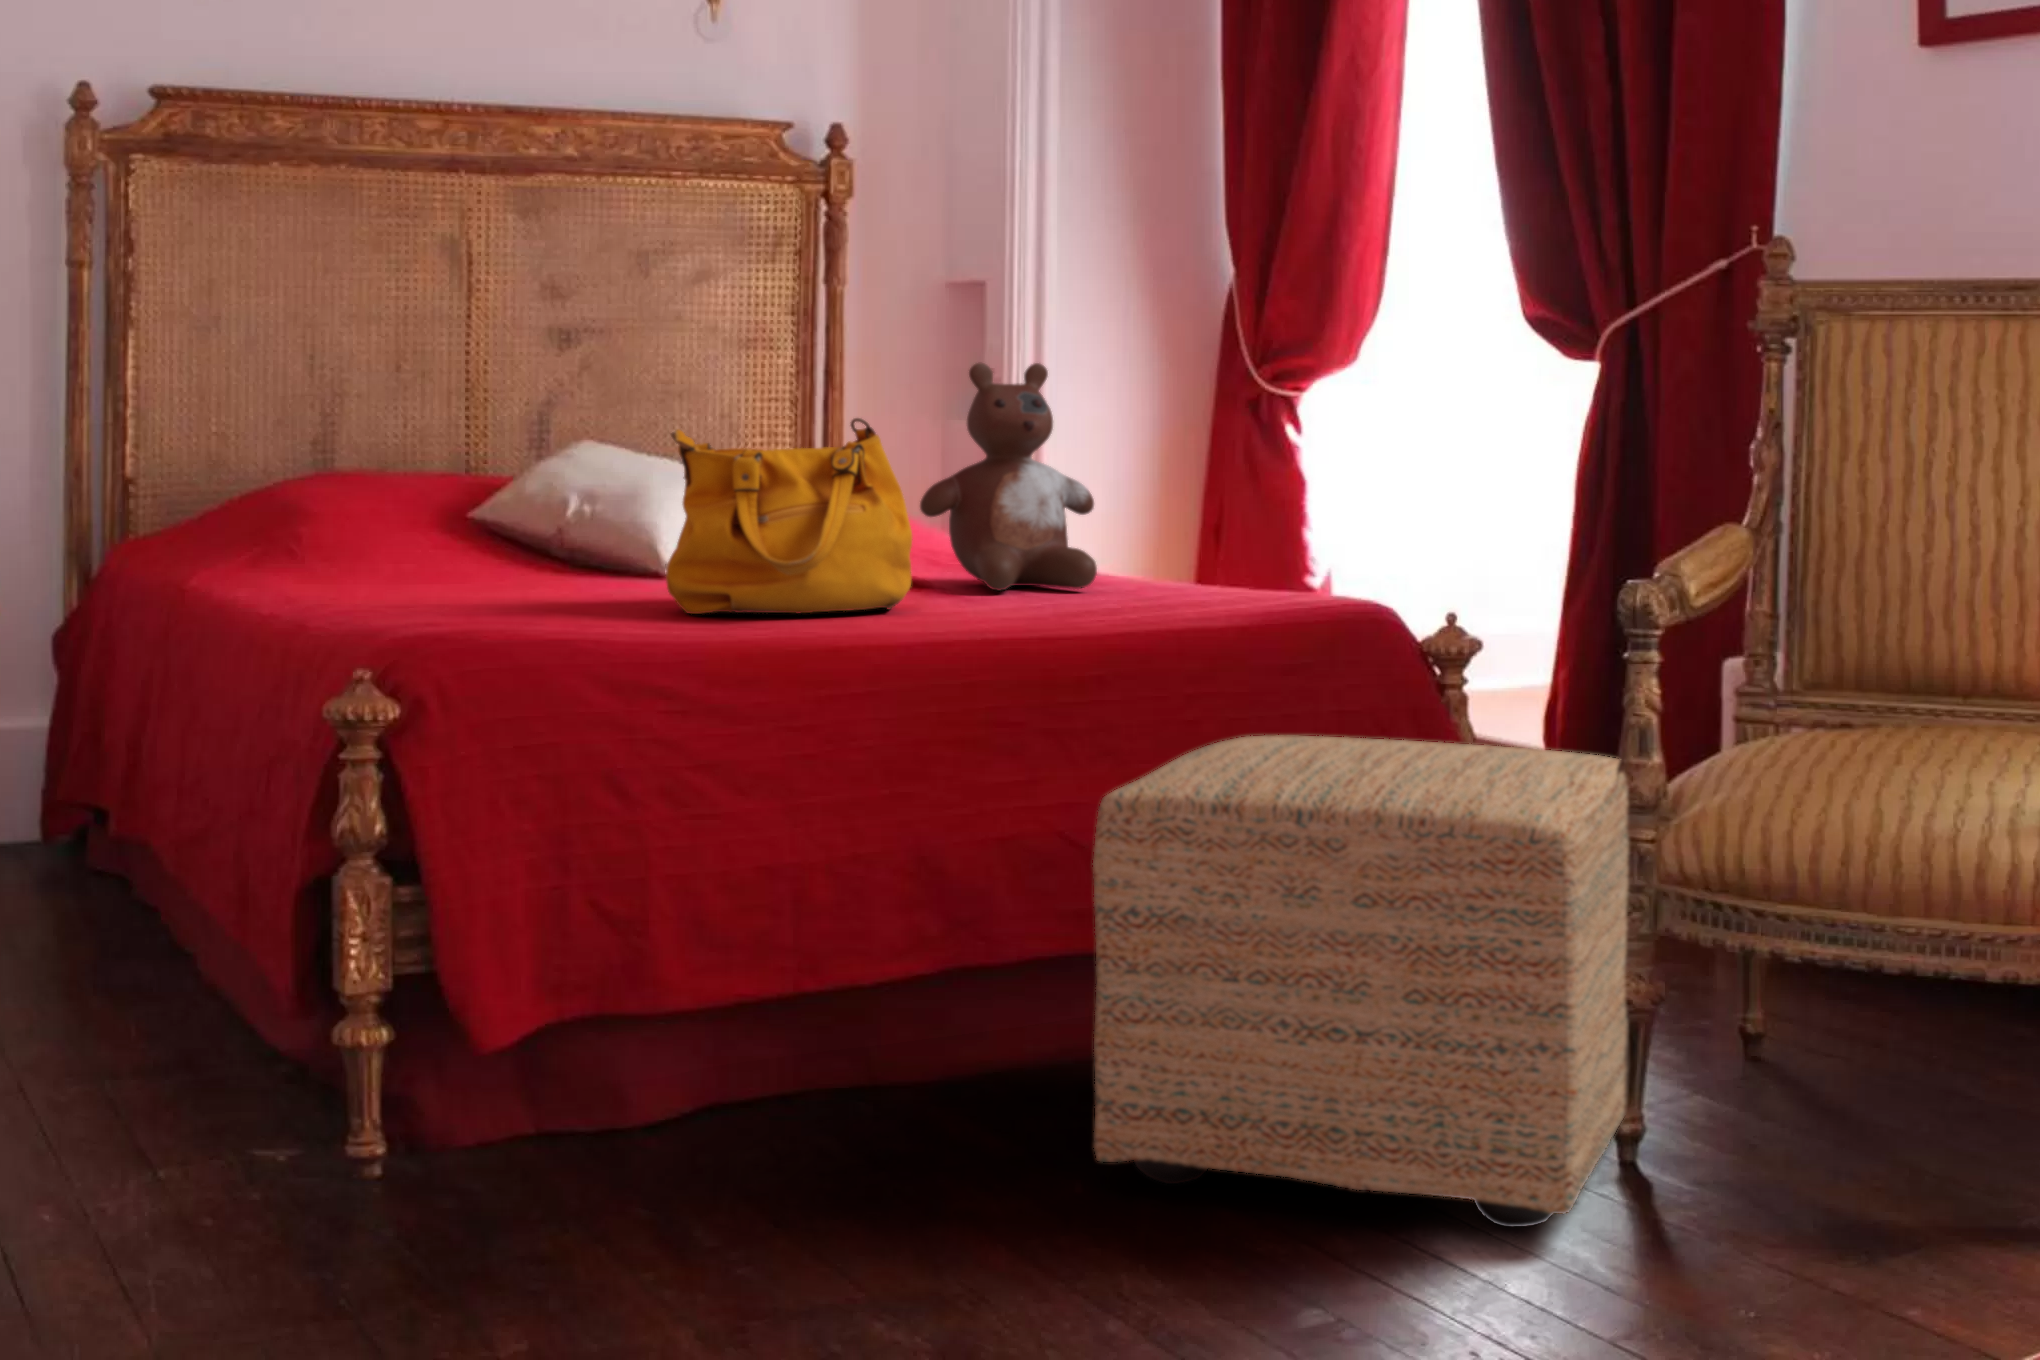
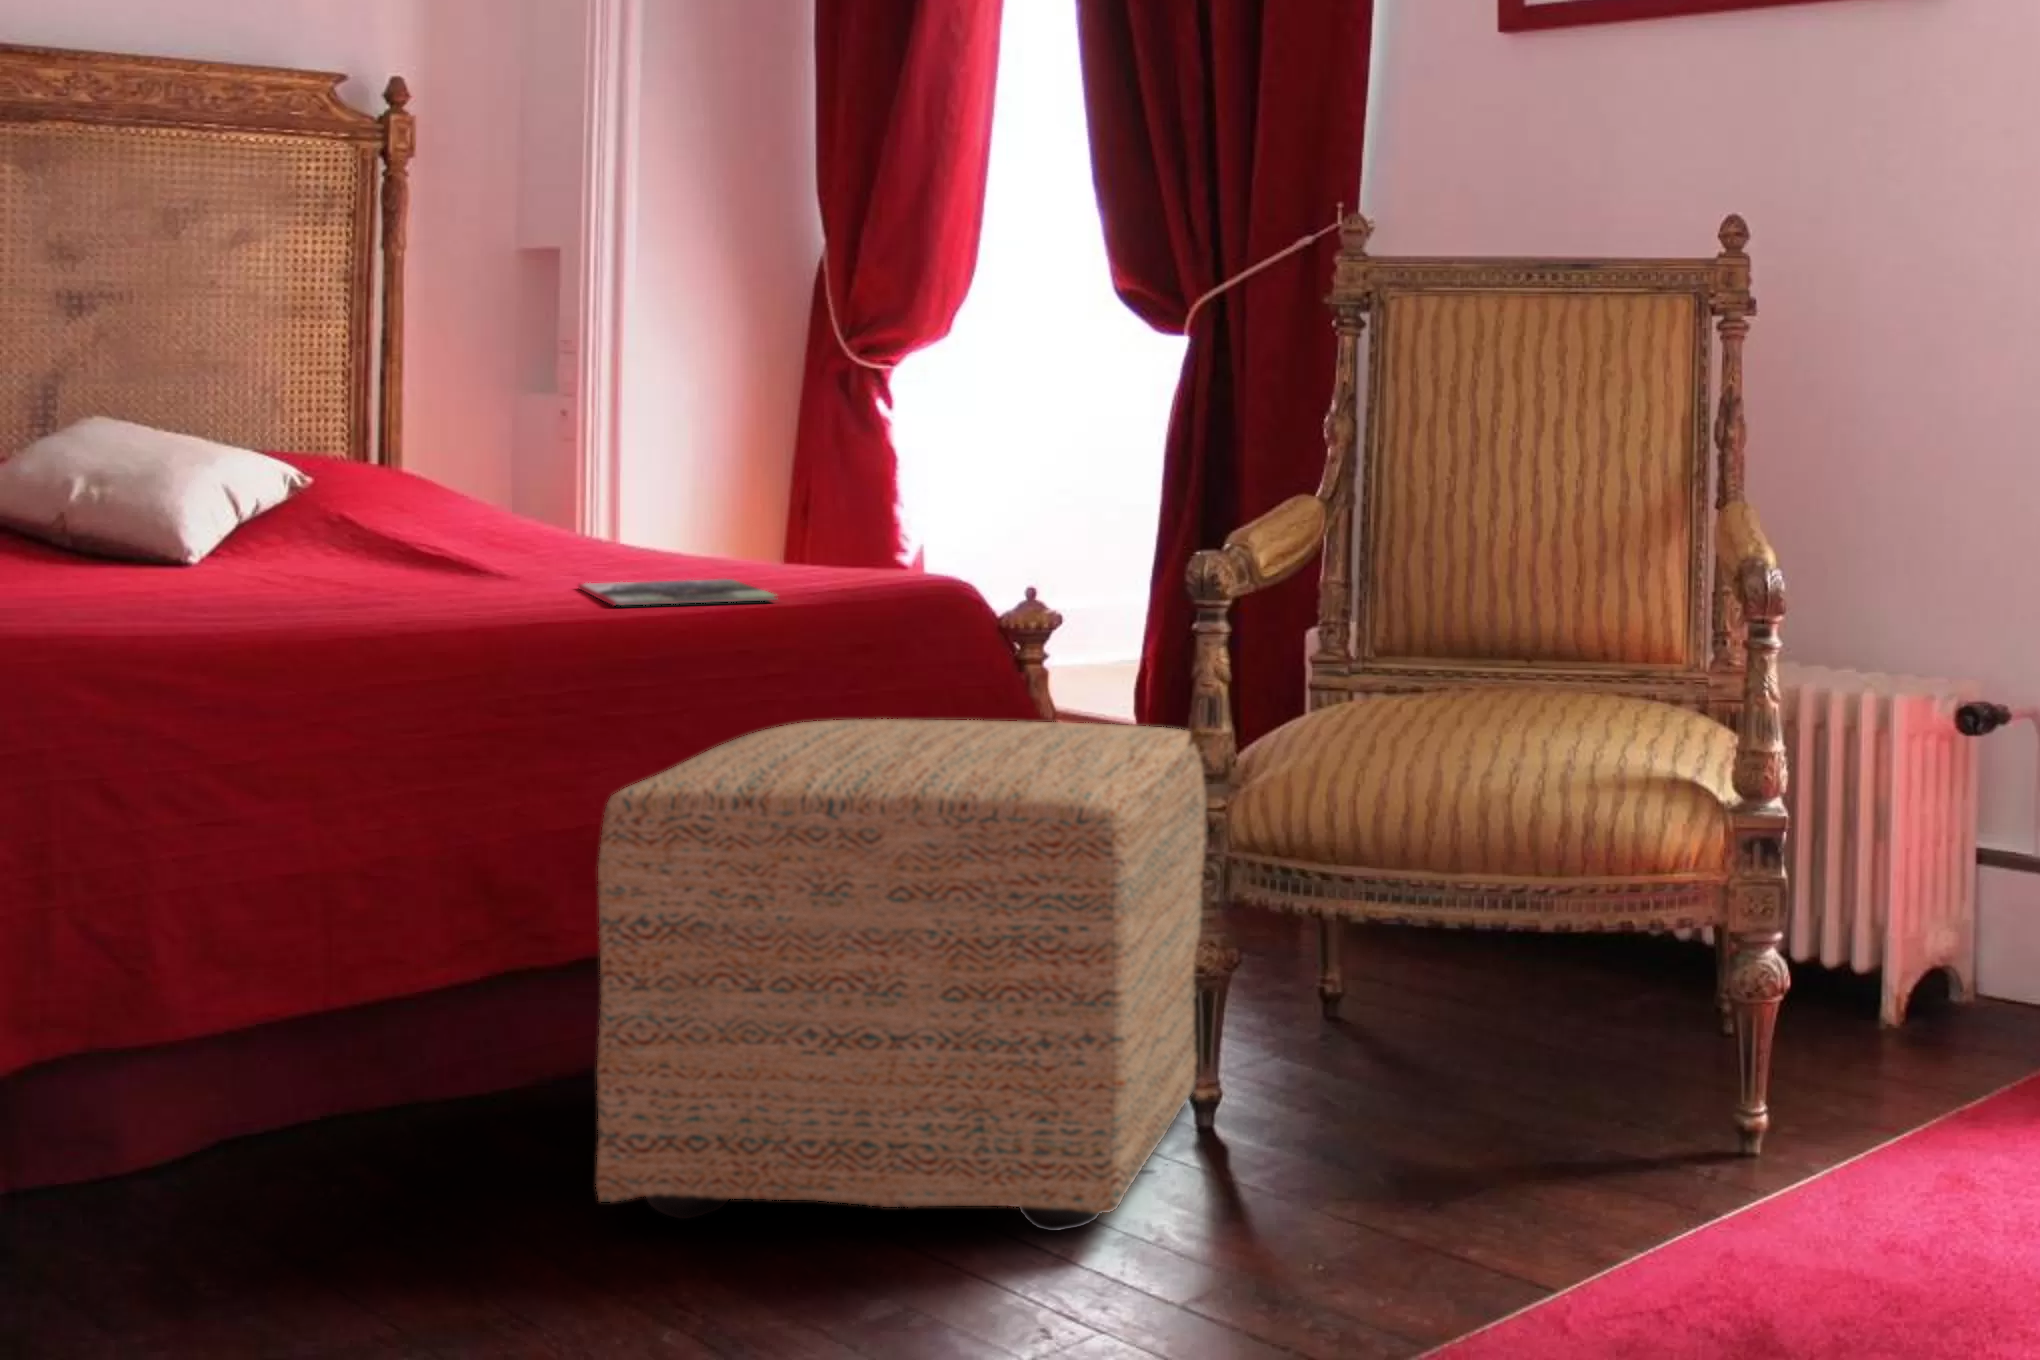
stuffed bear: present [920,363,1097,590] -> none [459,329,665,575]
handbag: present [666,418,912,614] -> none [121,385,435,607]
magazine: none [1030,598,1214,622] -> present [578,579,775,606]

